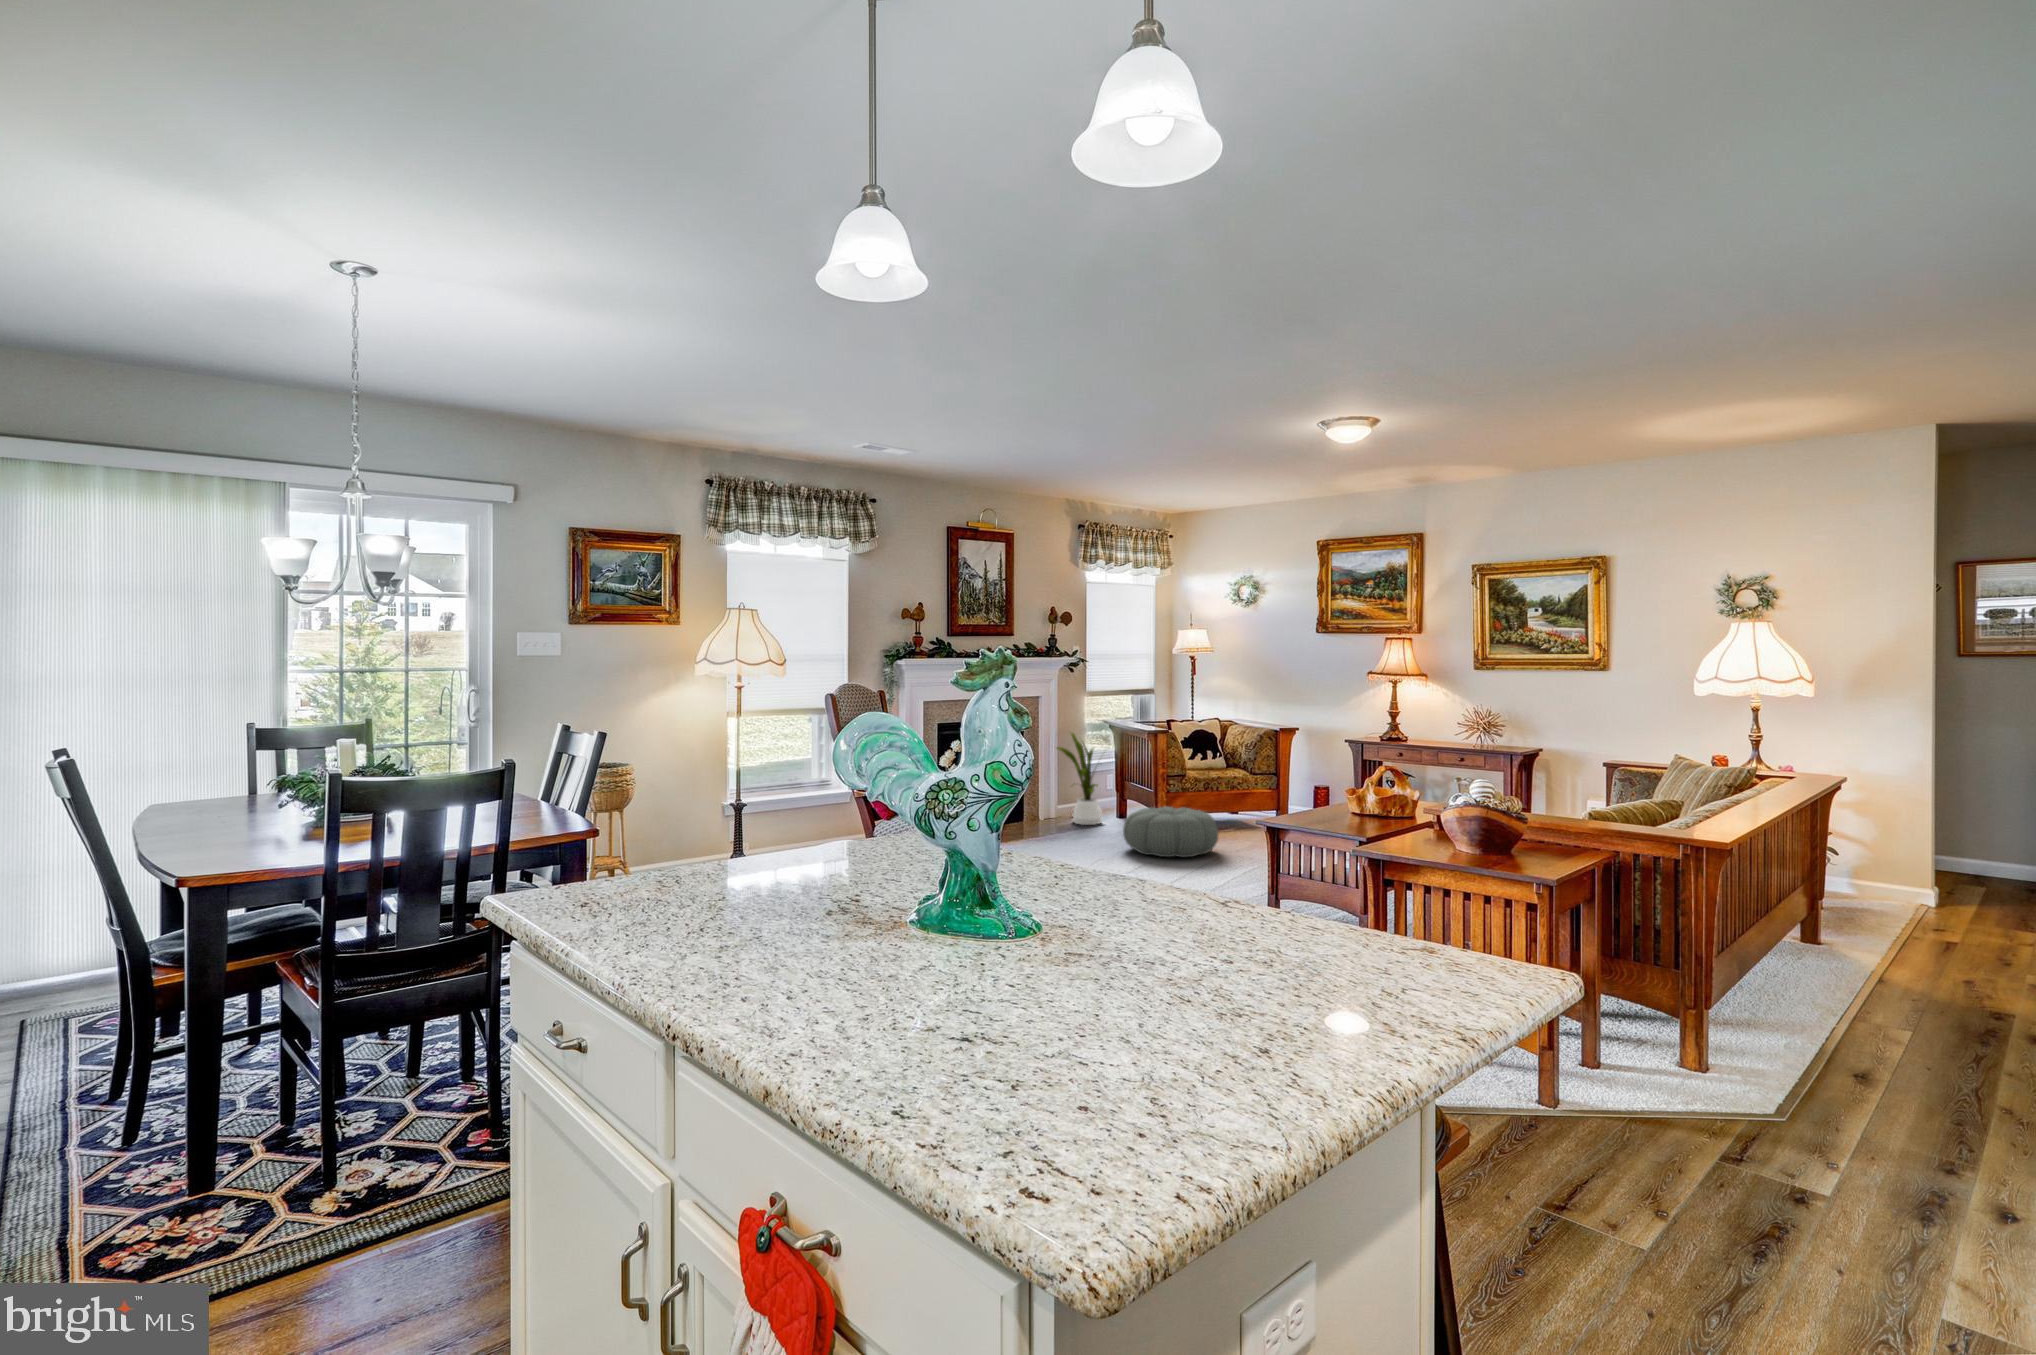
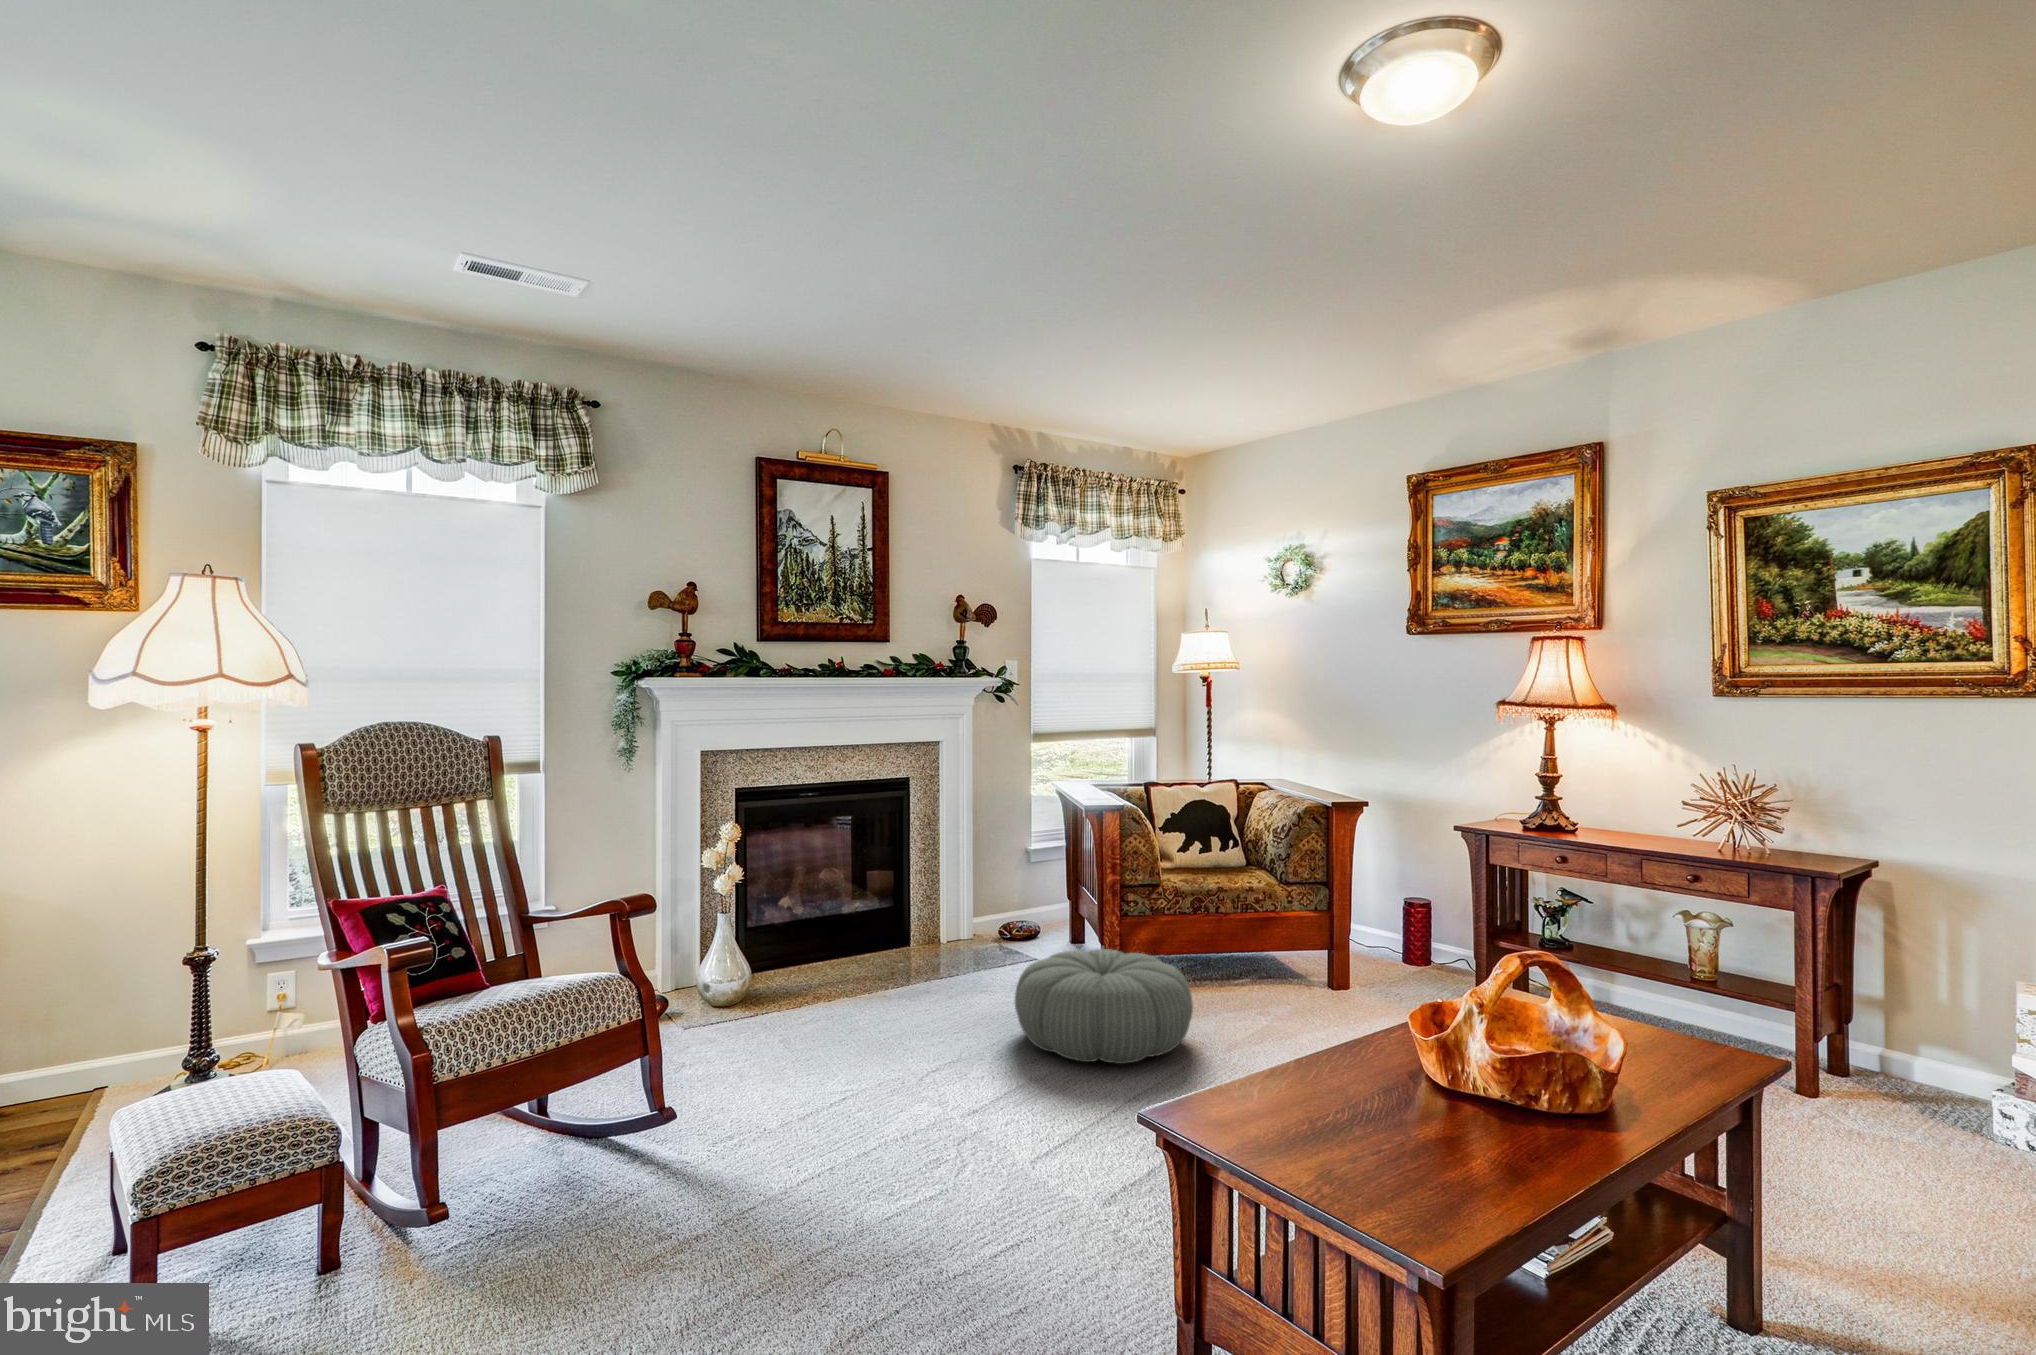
house plant: present [1057,733,1102,825] -> none [953,802,1046,958]

